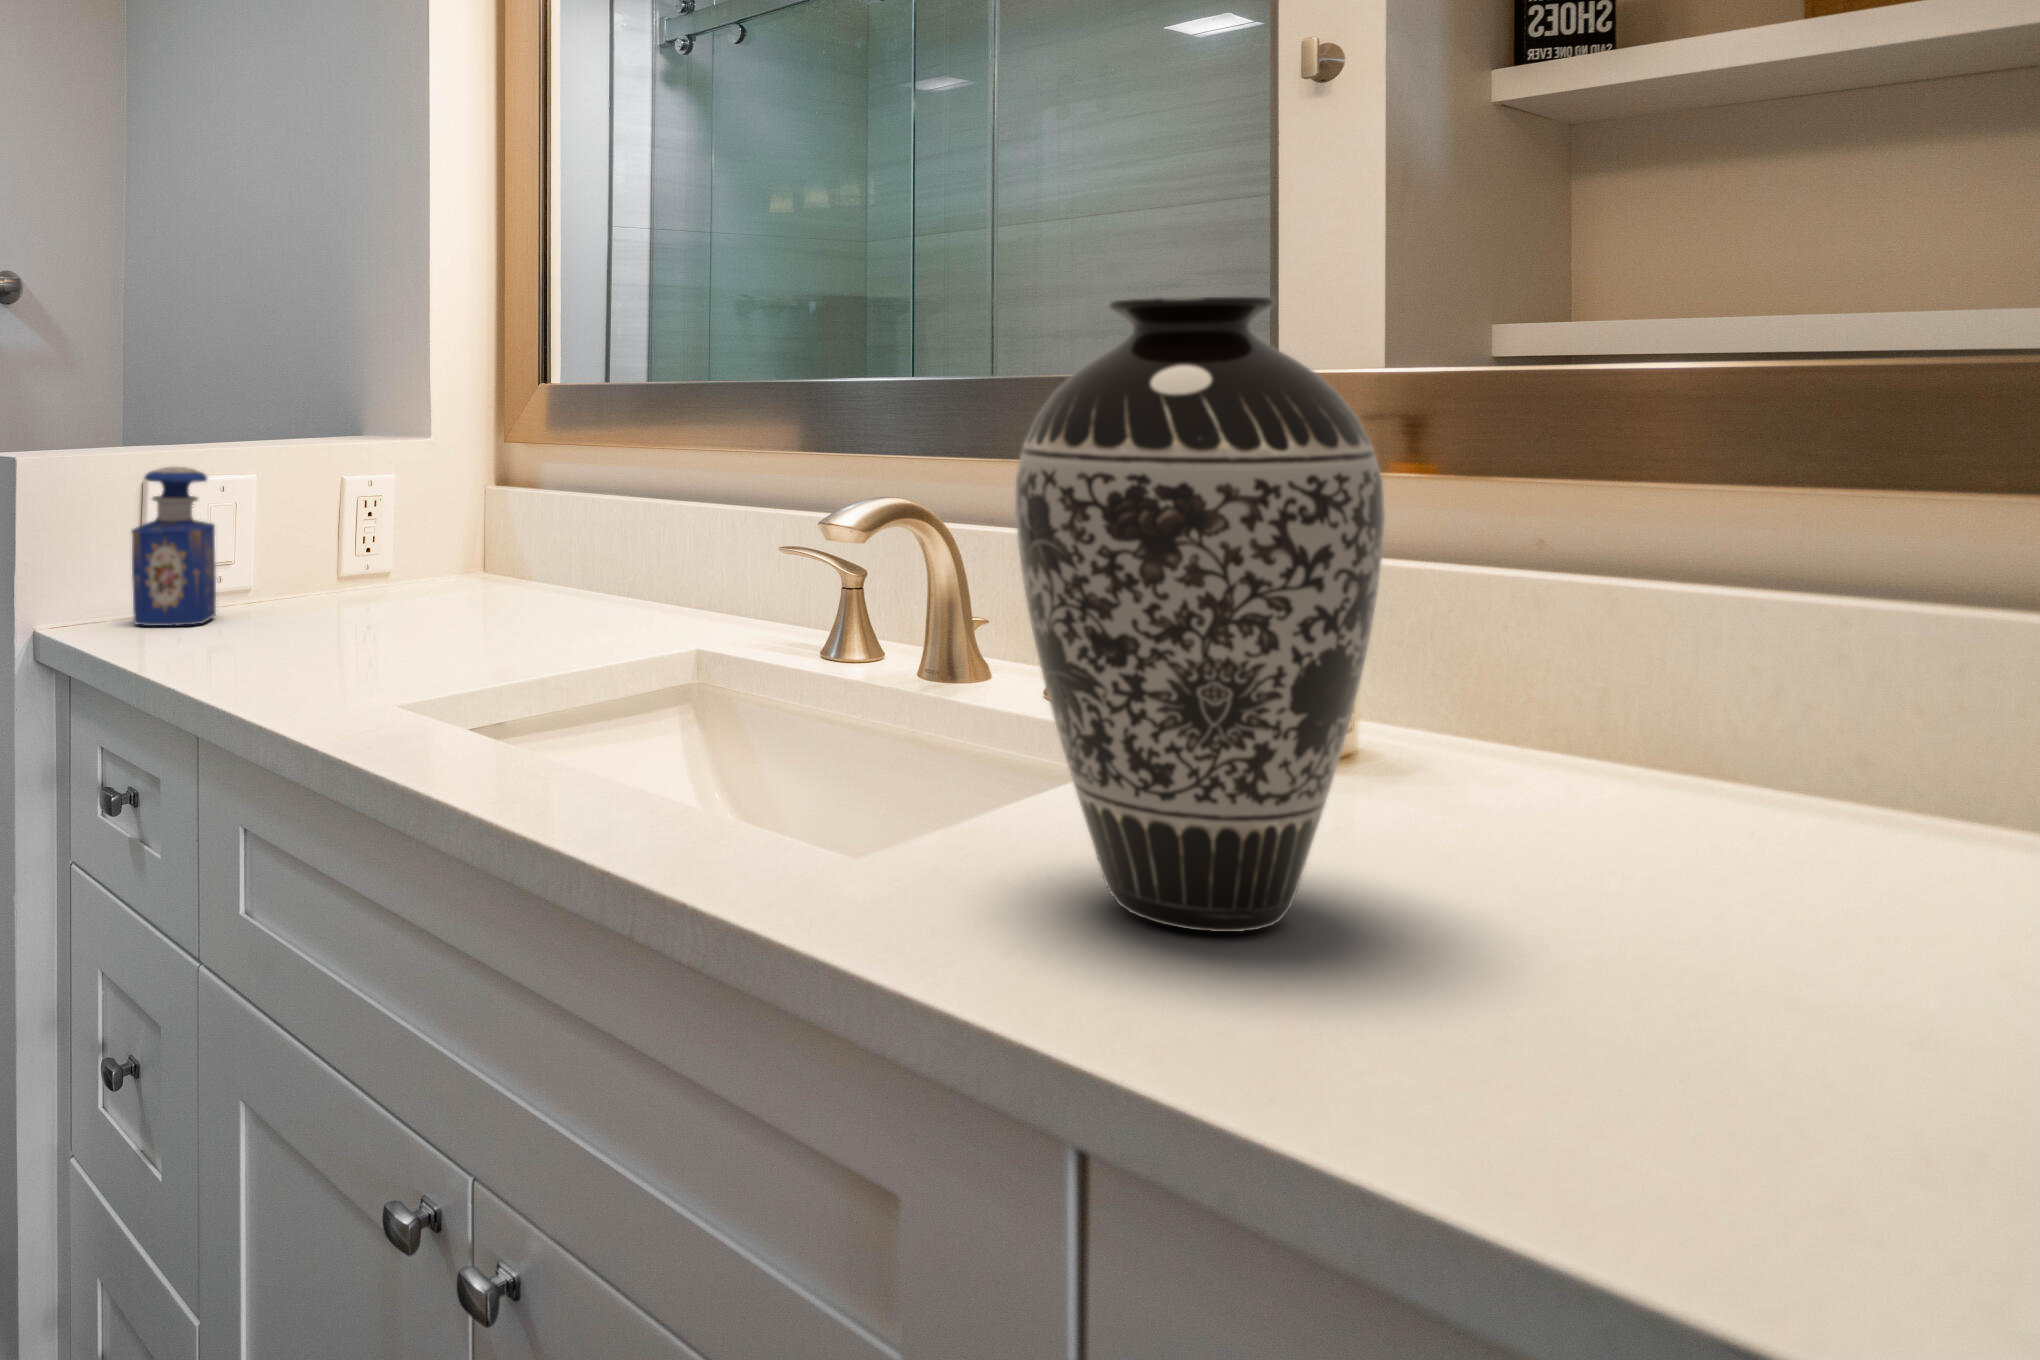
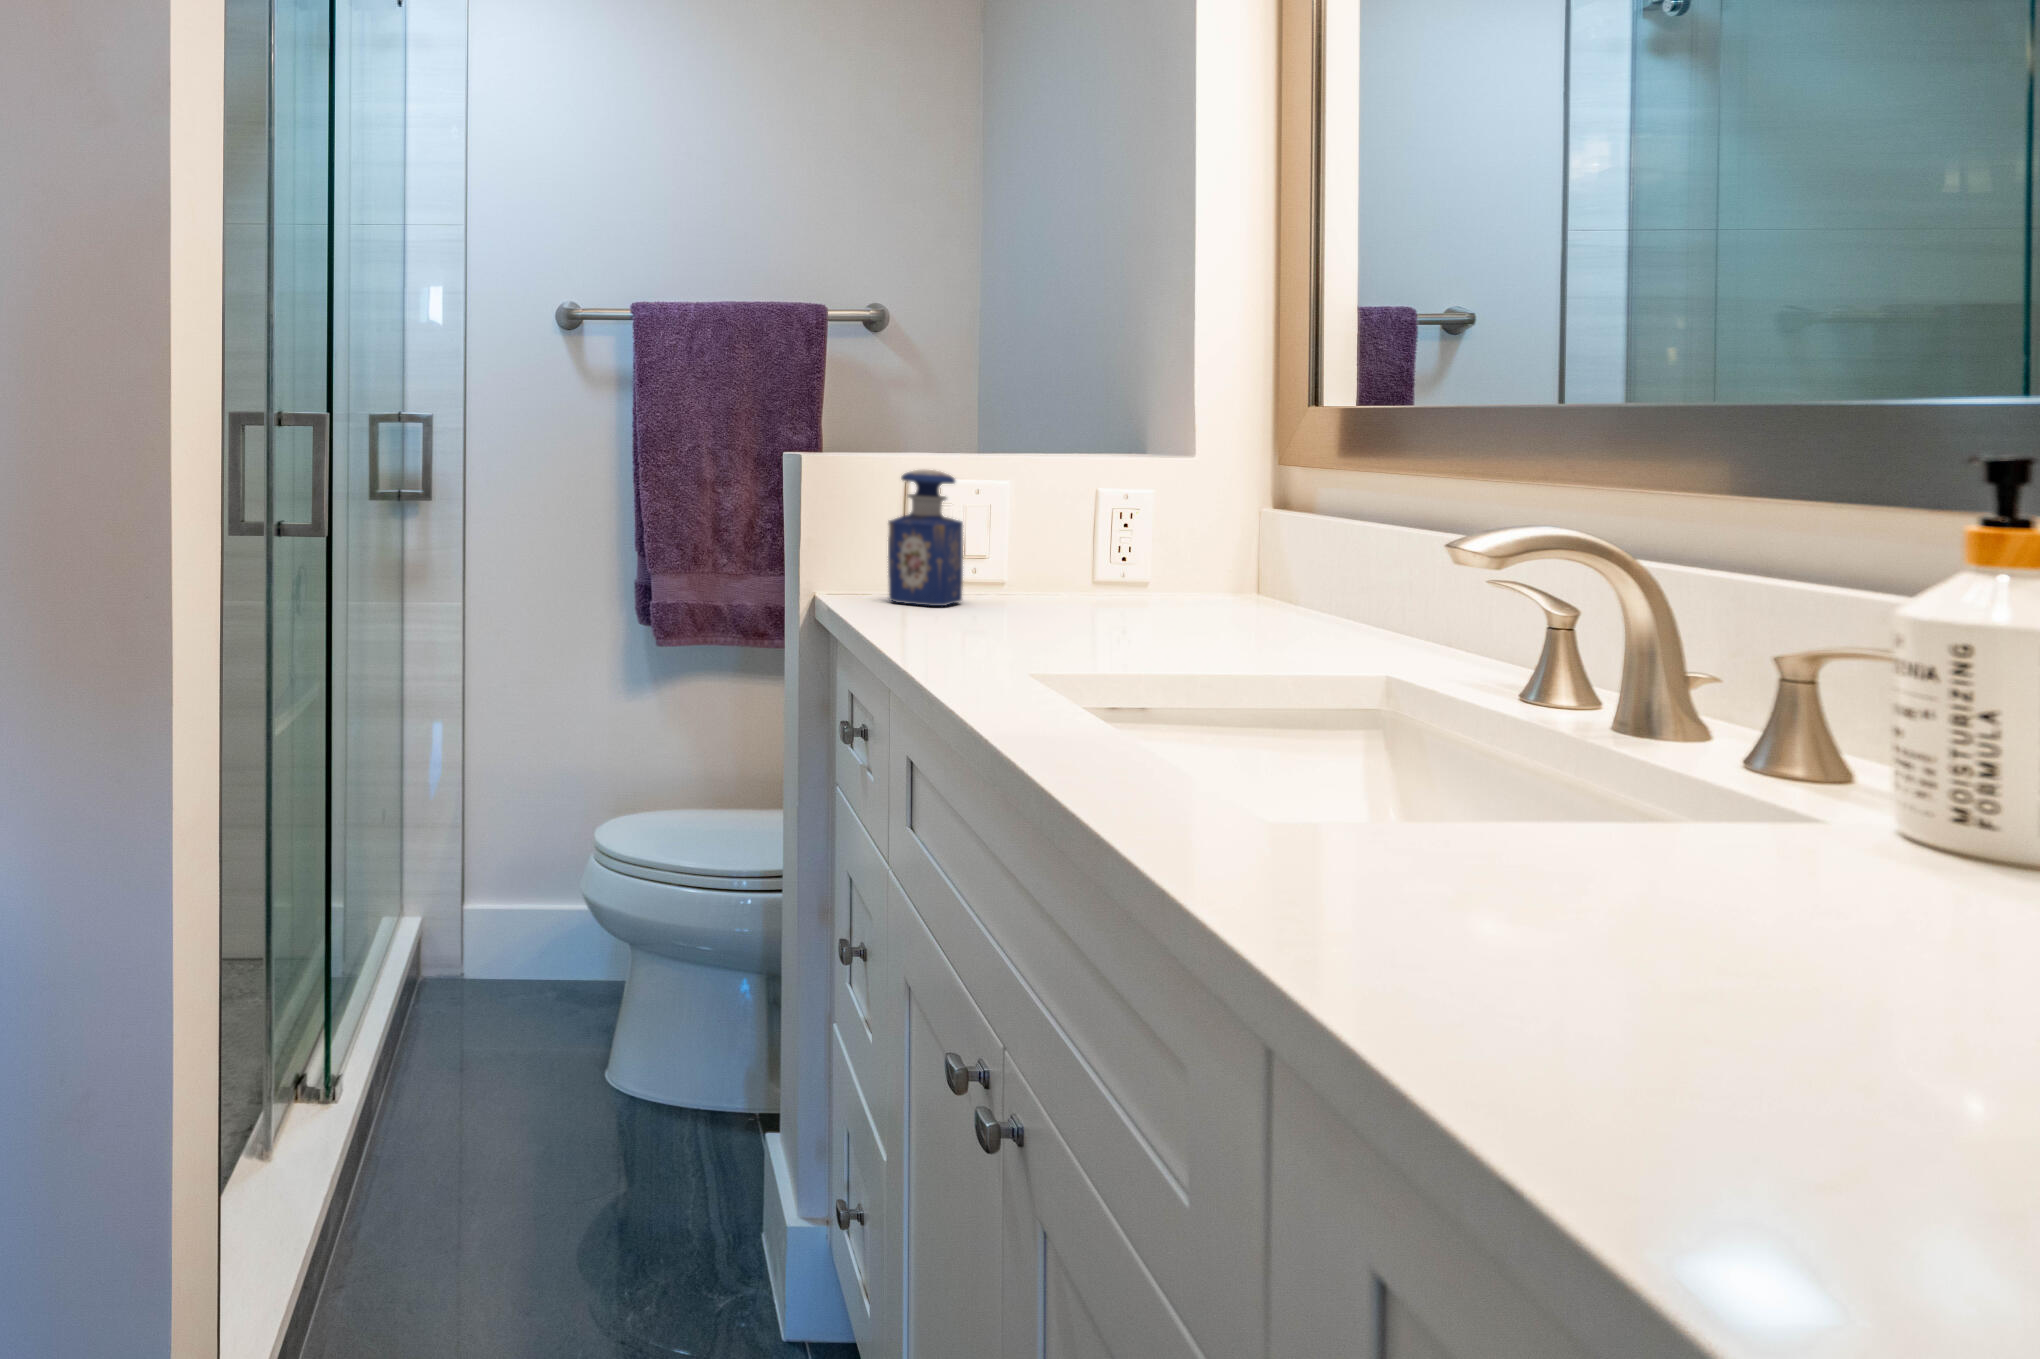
decorative vase: present [1015,297,1385,932] -> none [1371,306,1793,958]

